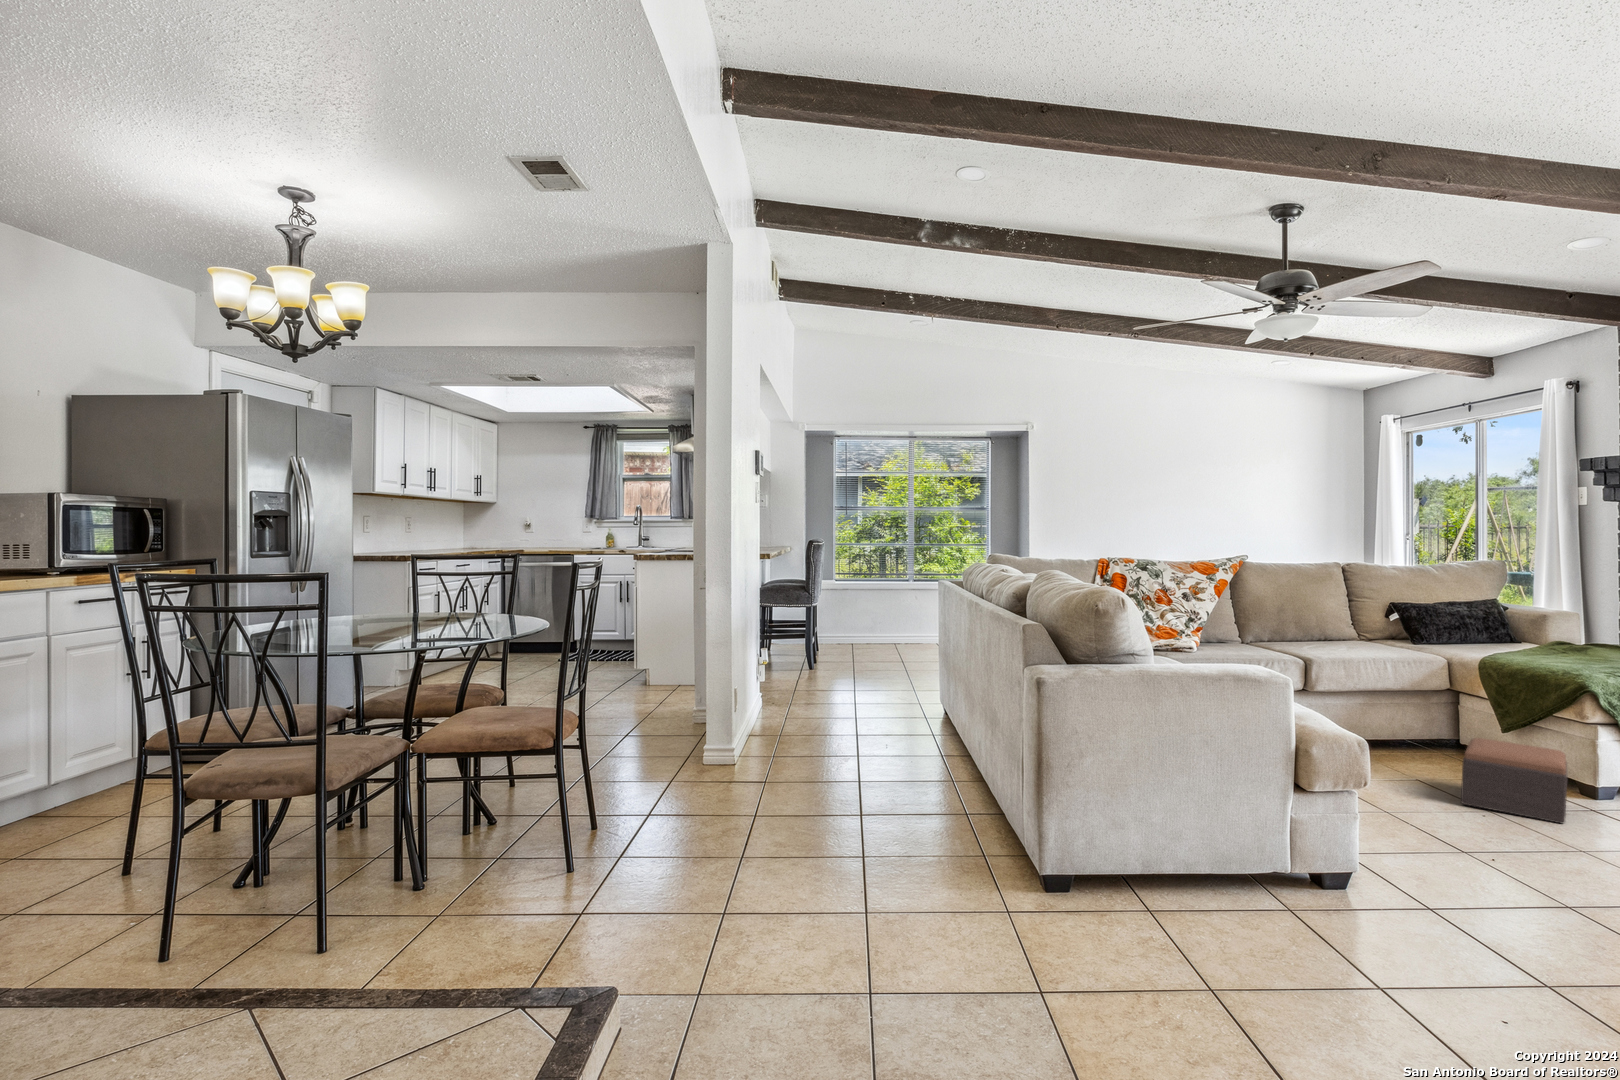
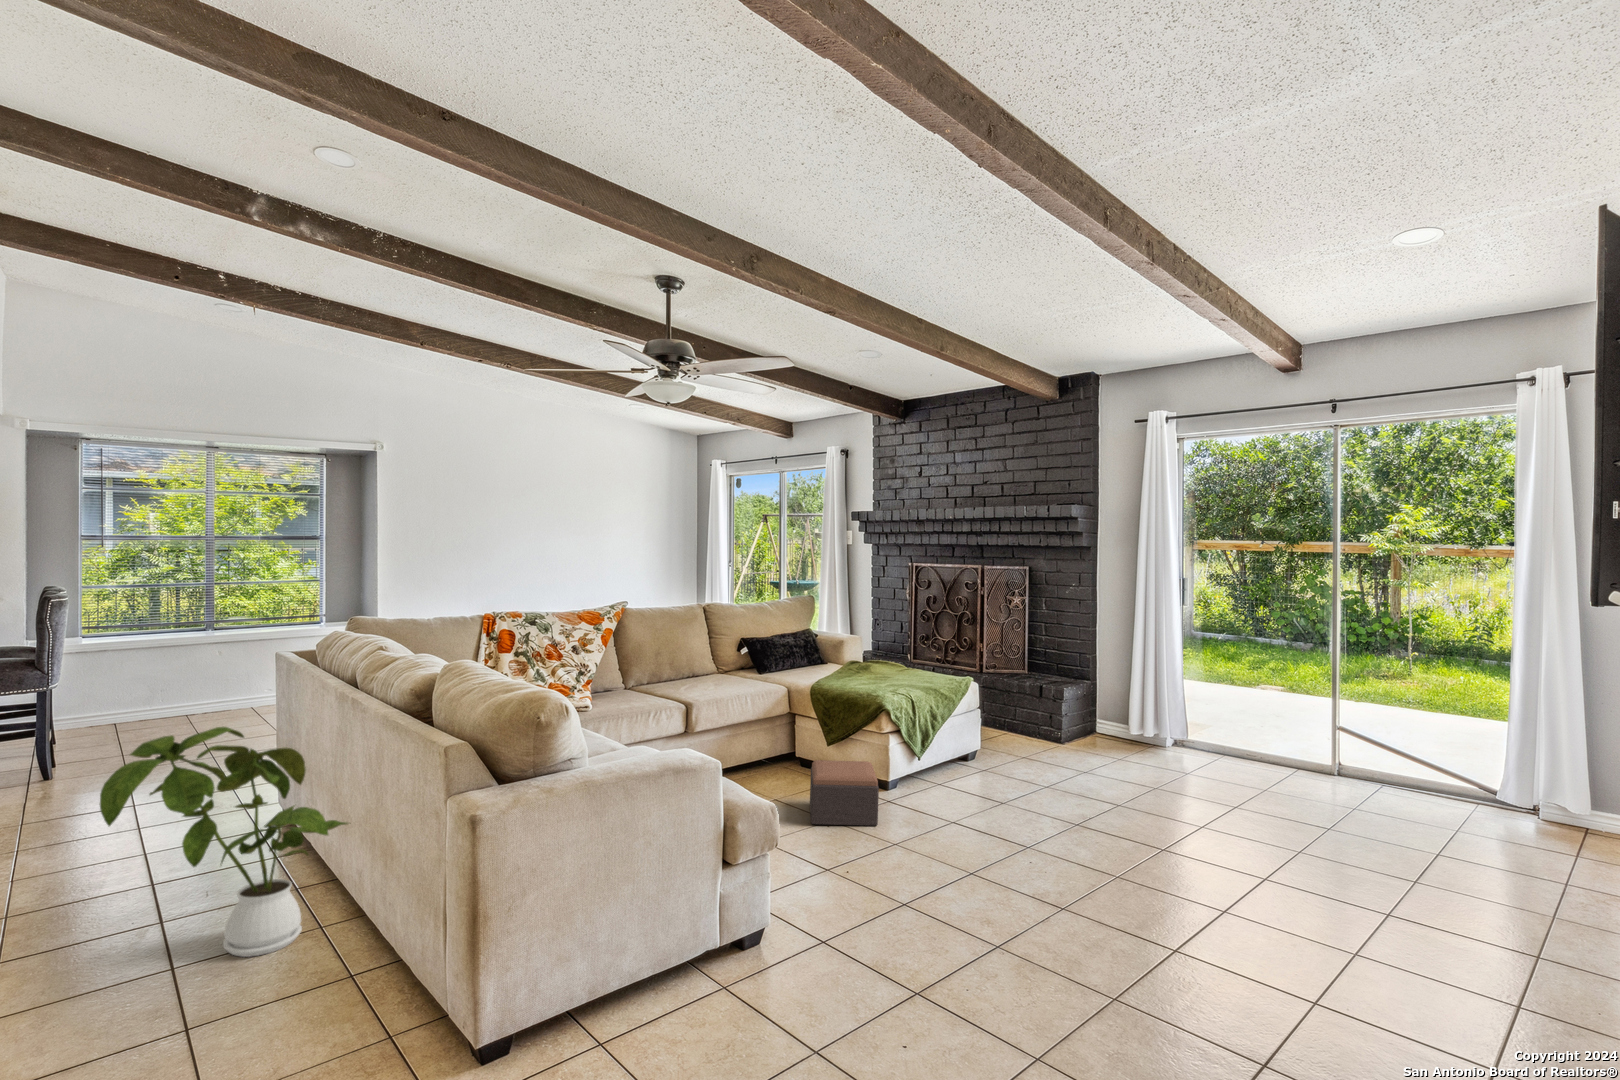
house plant: none [841,611,986,779] -> present [100,727,348,957]

